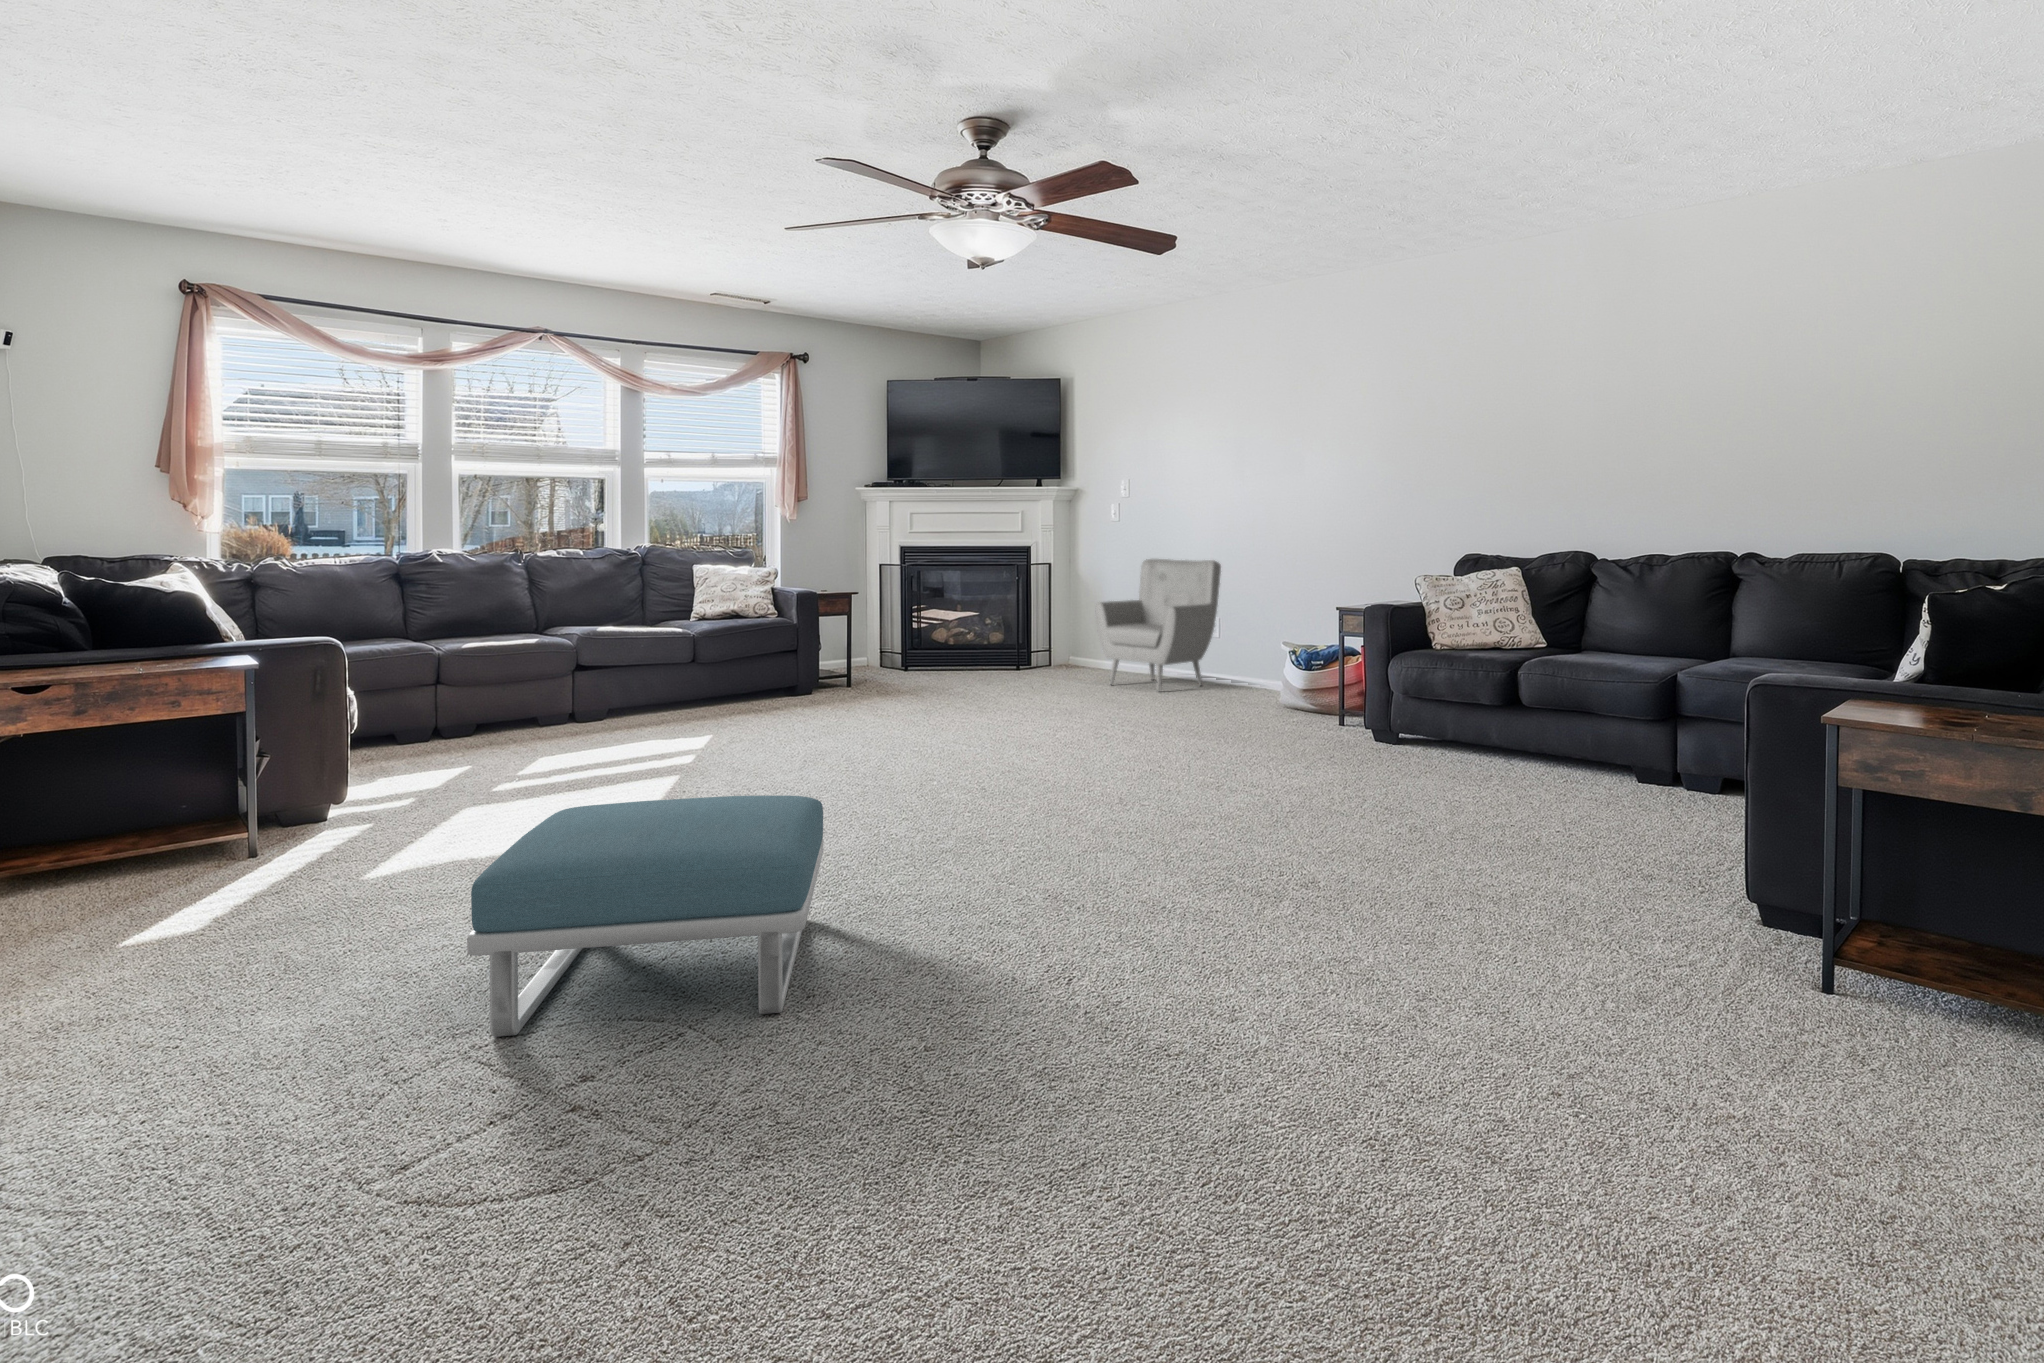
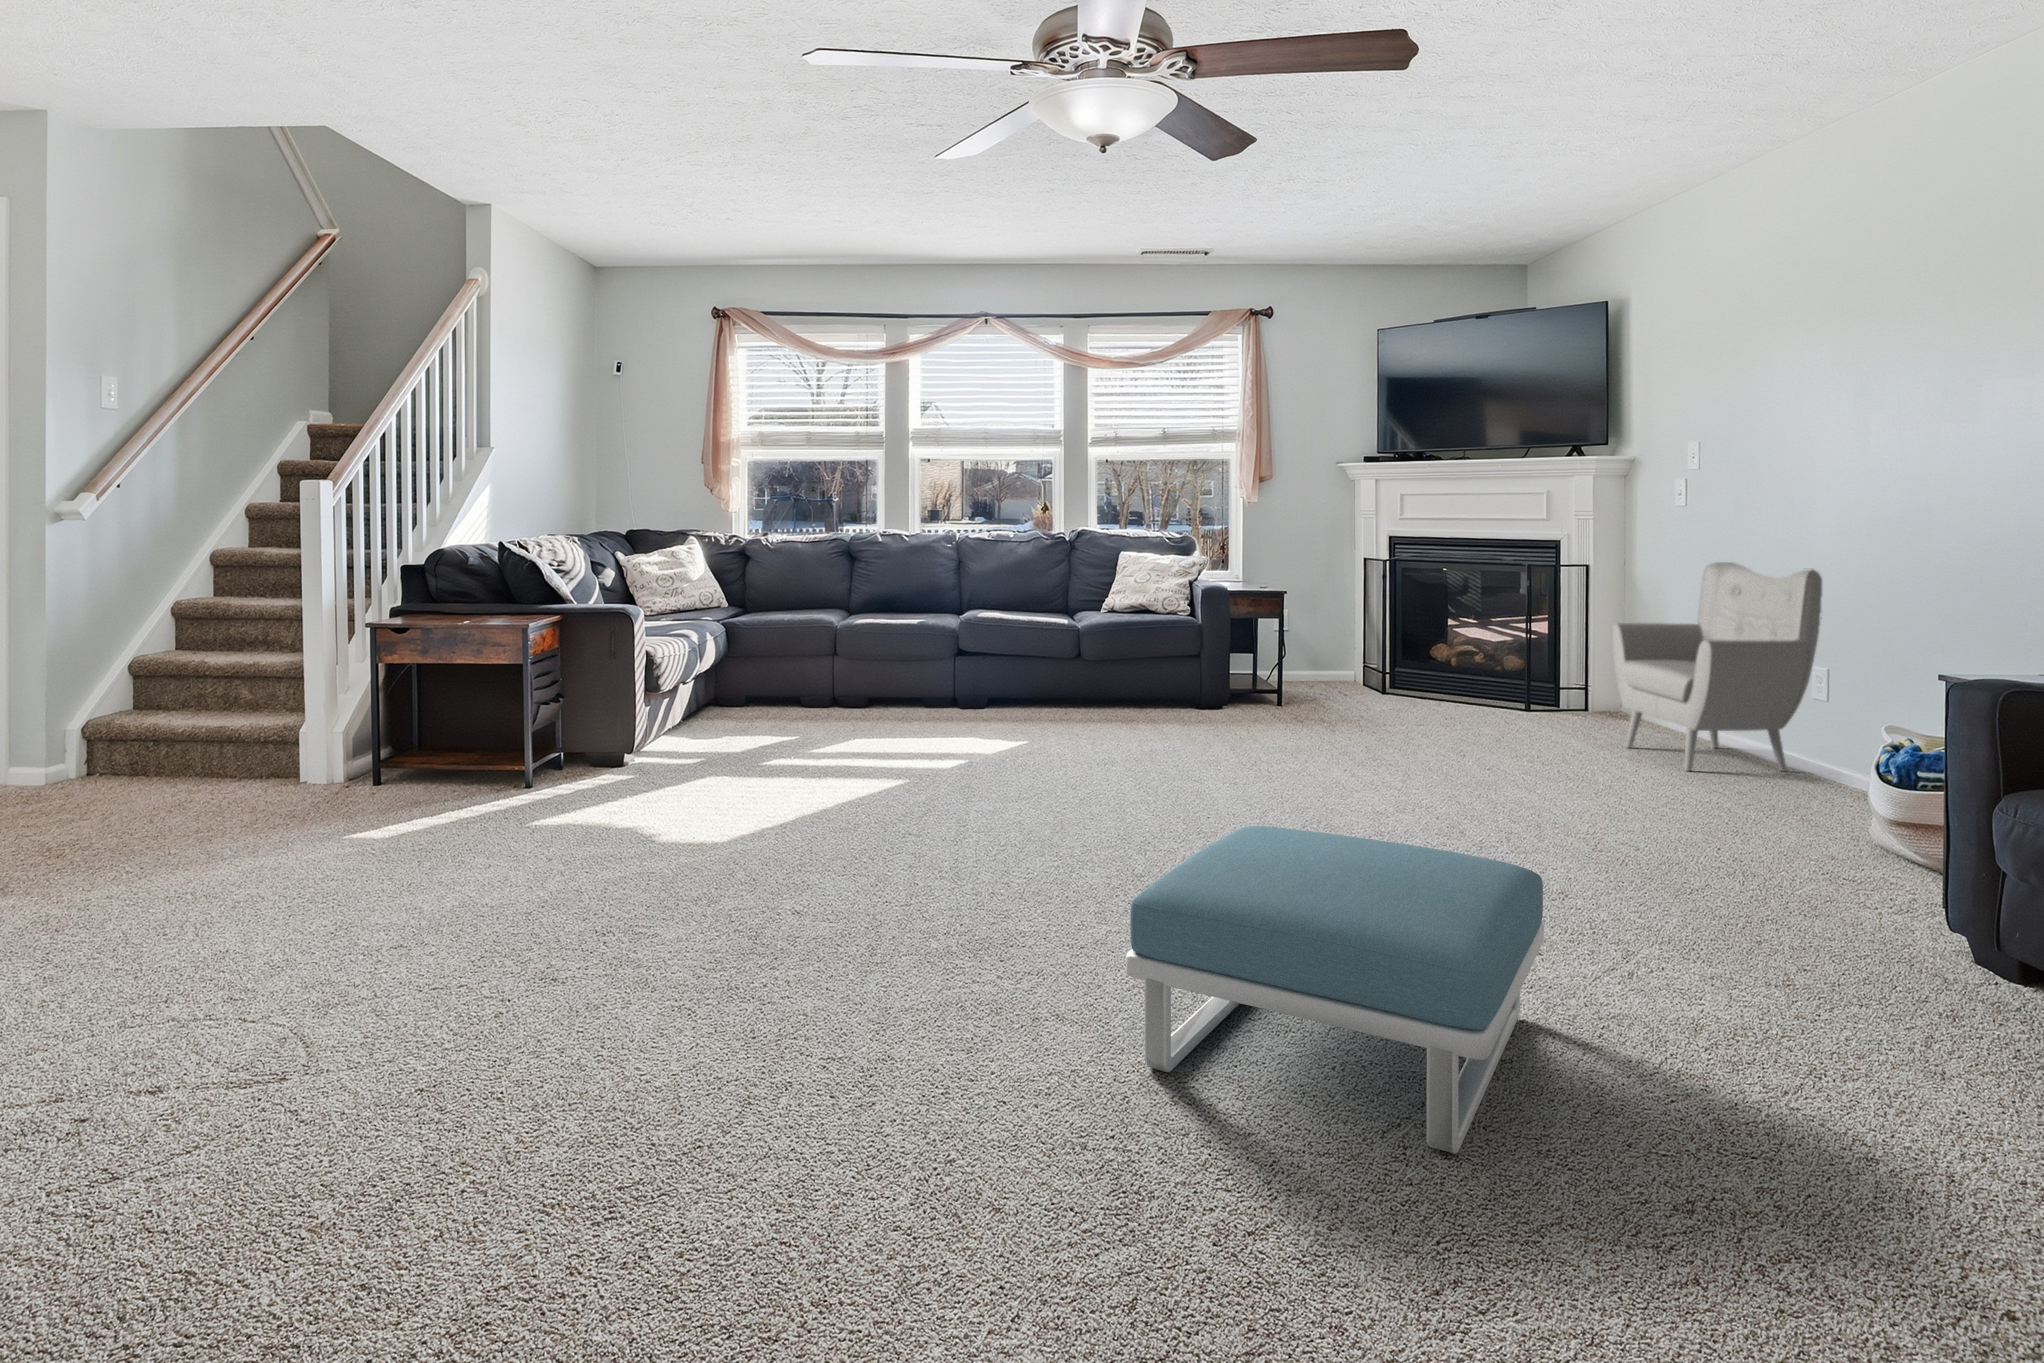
footstool: present [467,795,823,1037] -> present [1126,826,1544,1154]

